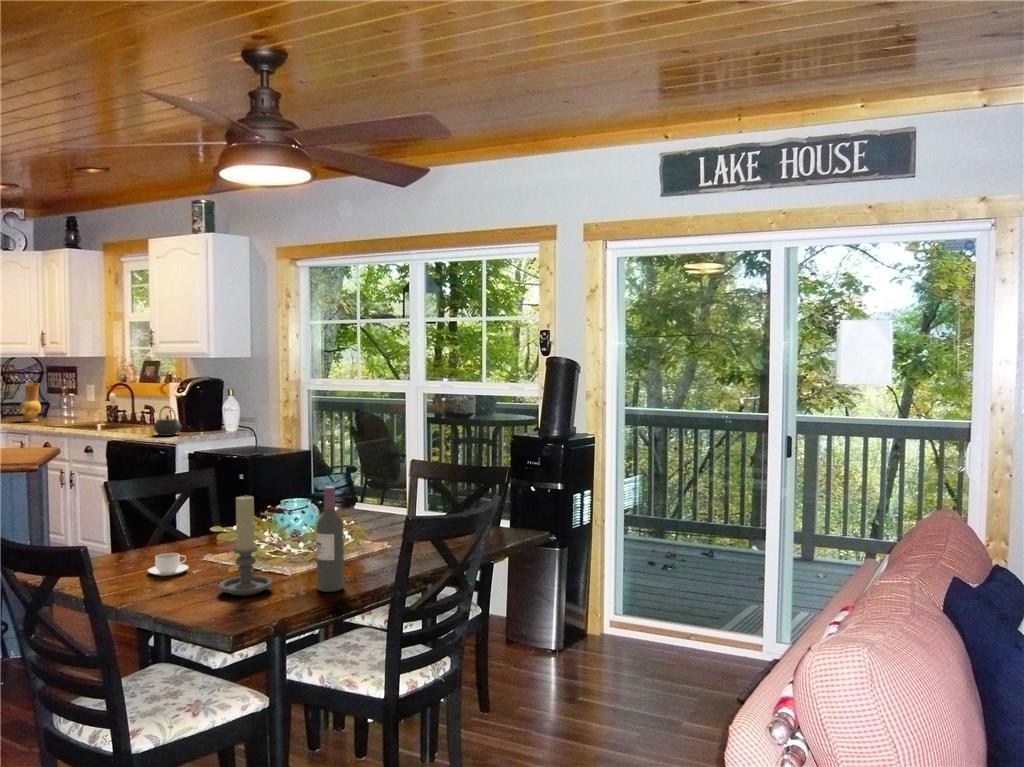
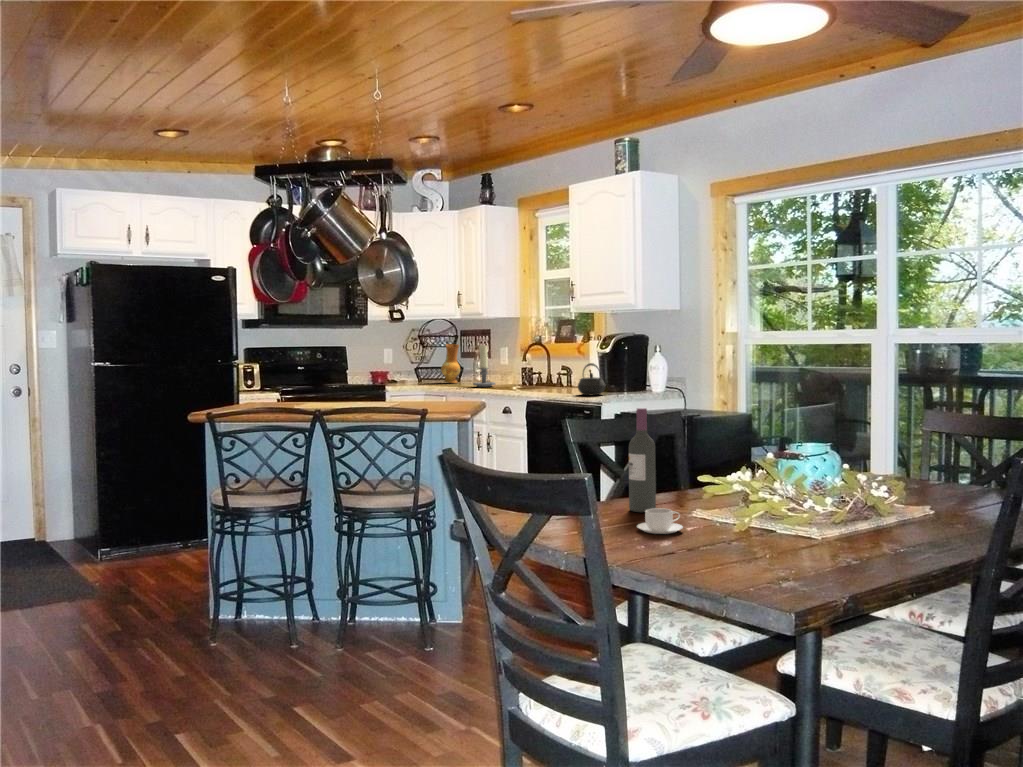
wine bottle: present [316,486,344,592] -> present [629,408,656,512]
candle holder: present [219,496,273,596] -> present [473,345,495,387]

